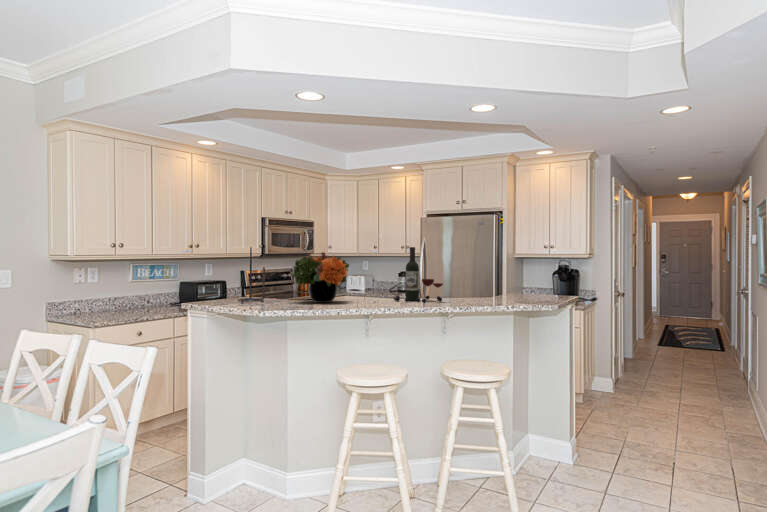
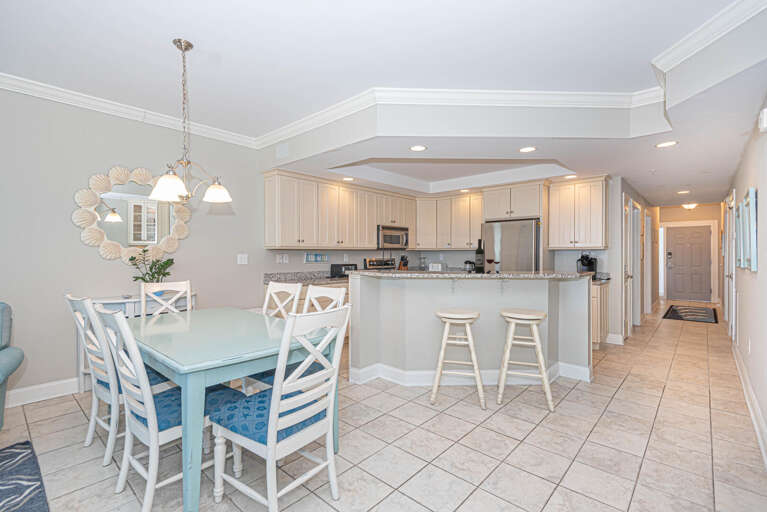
flower arrangement: present [292,252,349,303] -> none [404,242,440,273]

